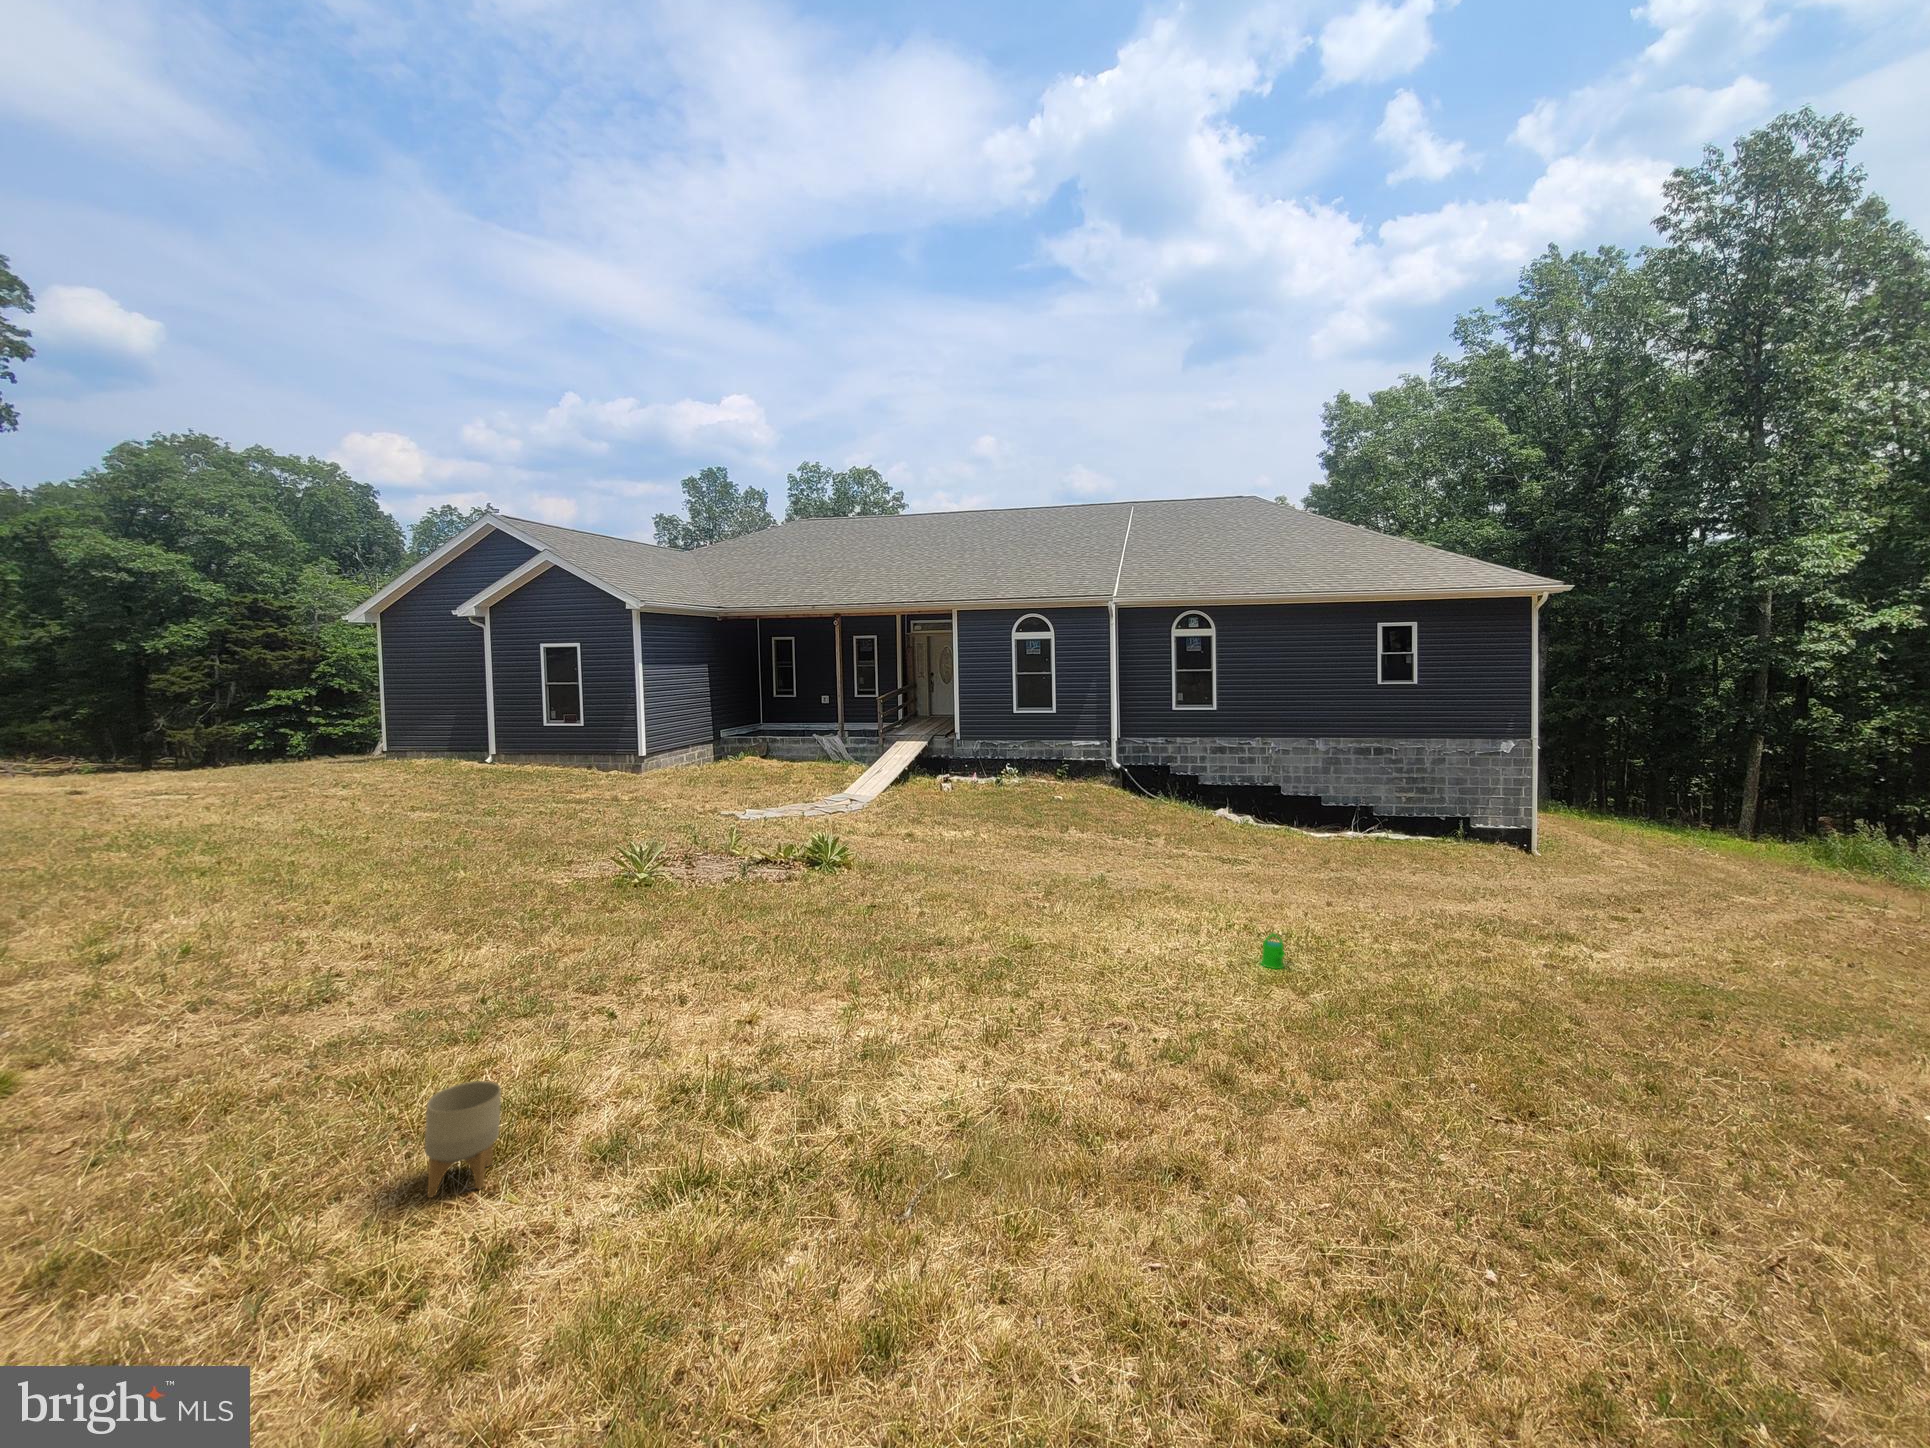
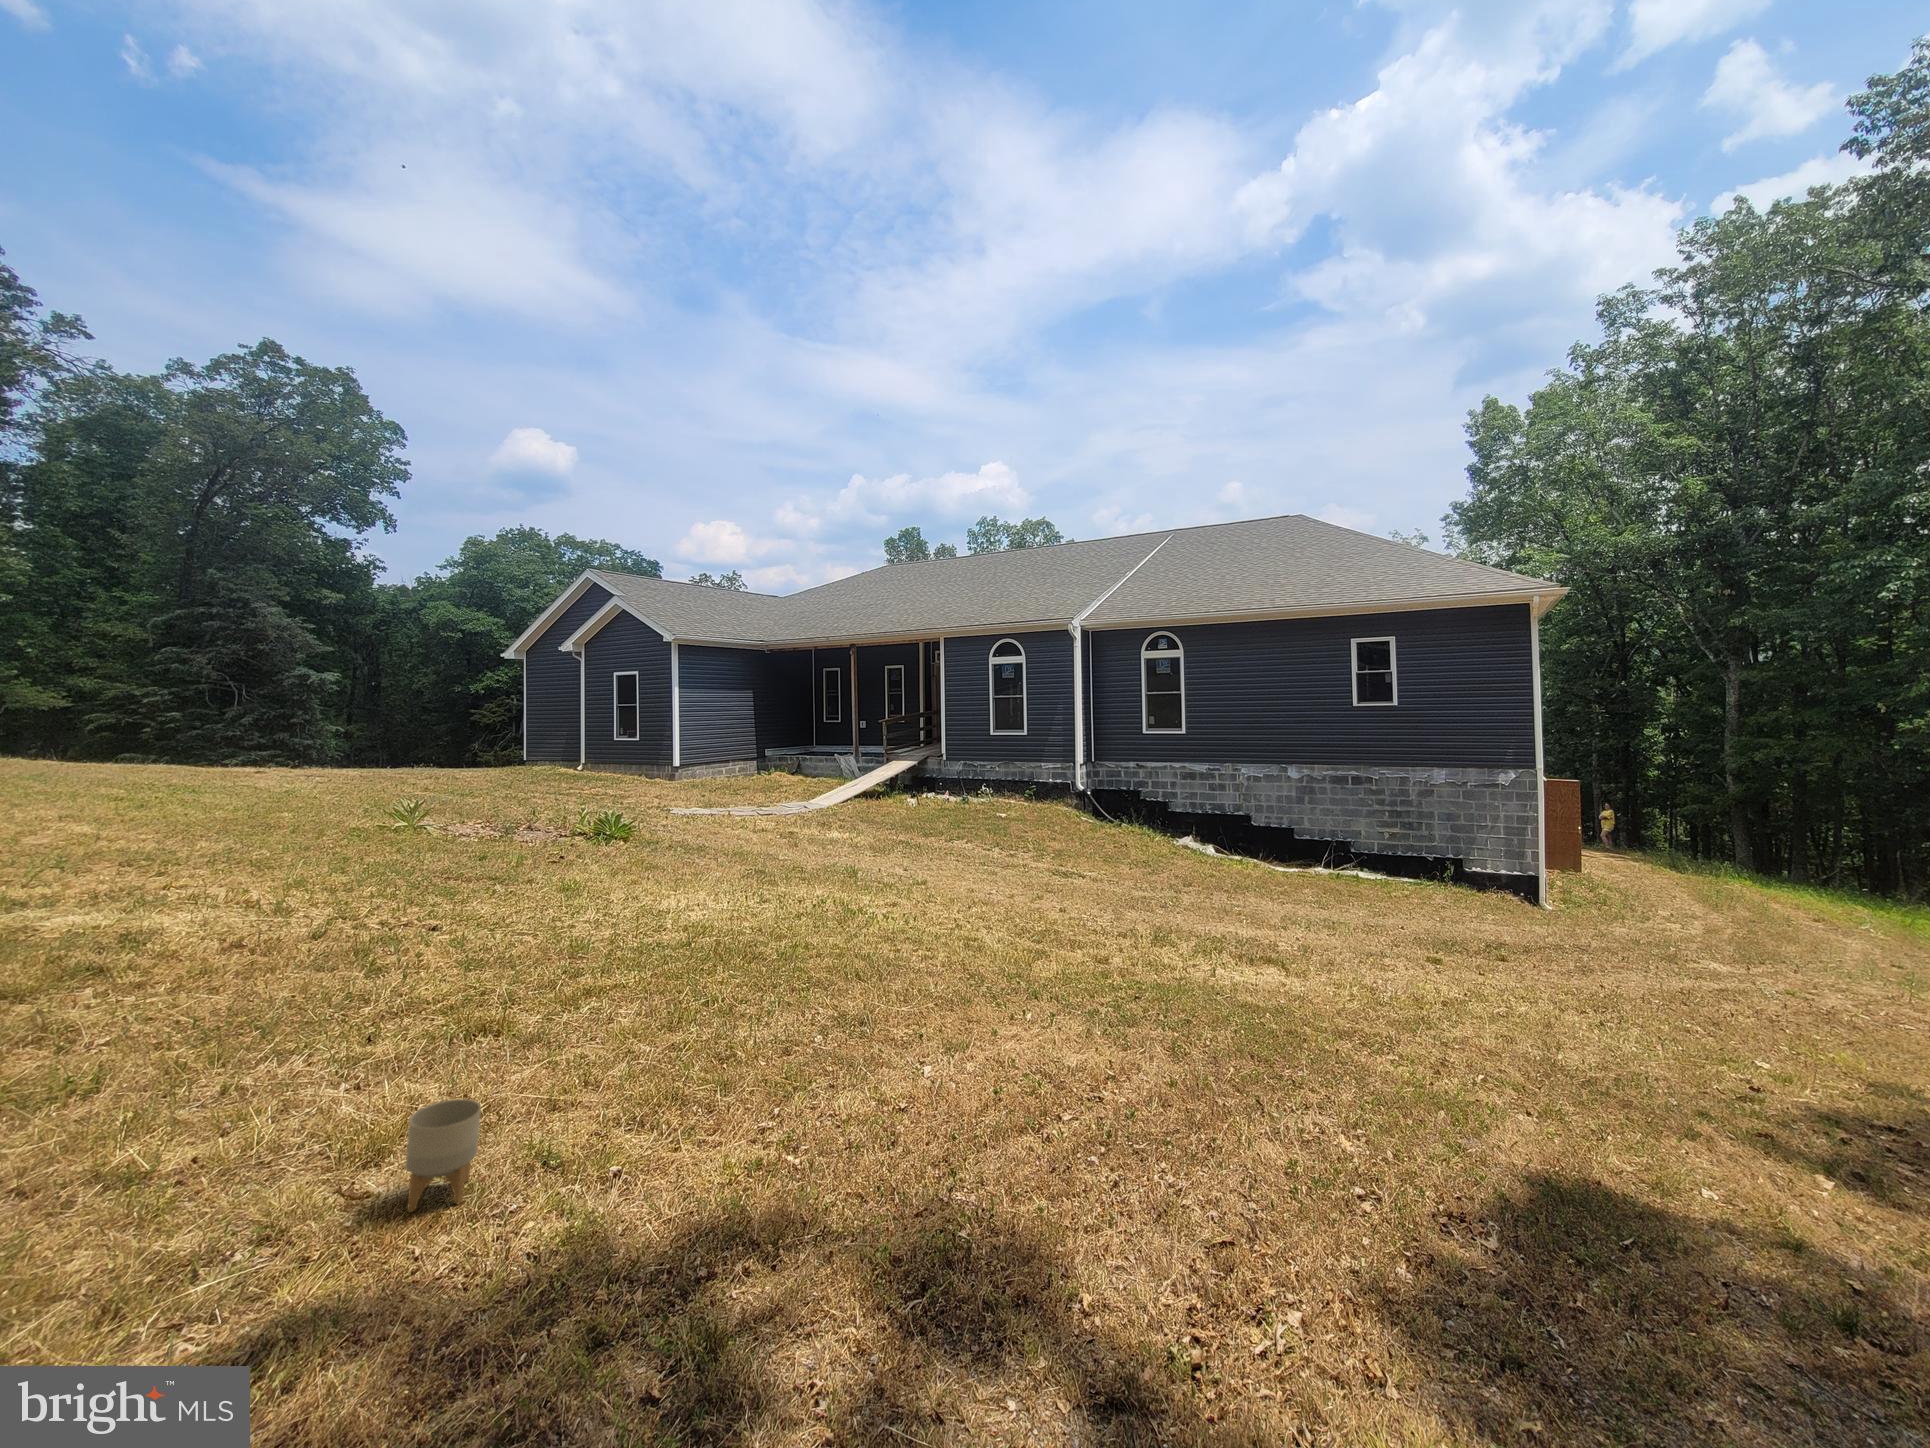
watering can: present [1261,933,1285,969] -> none [1220,962,1244,997]

